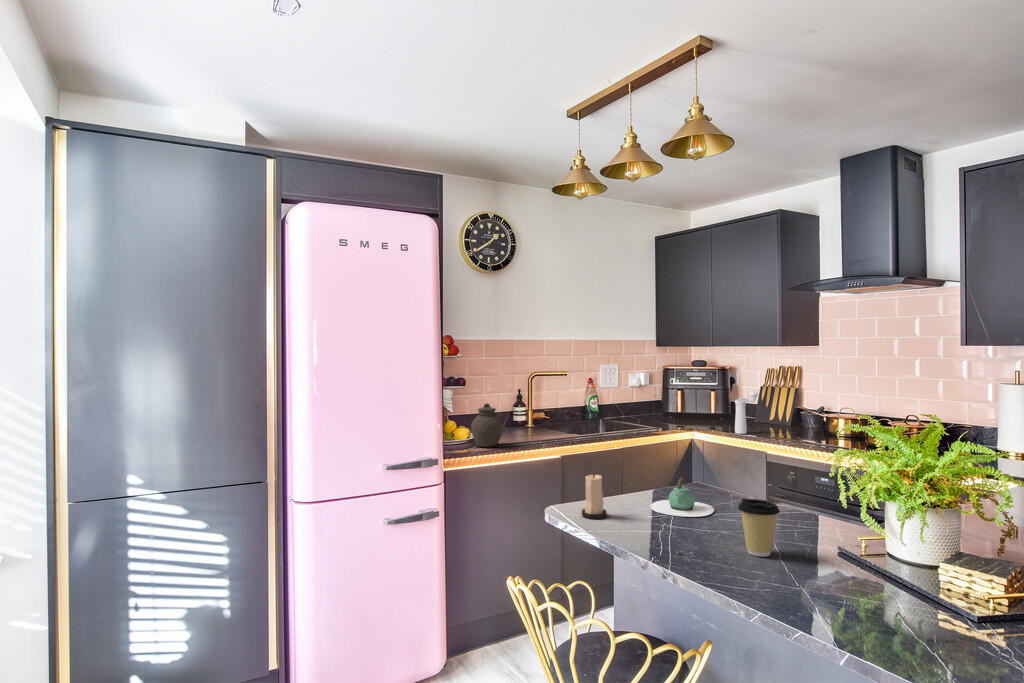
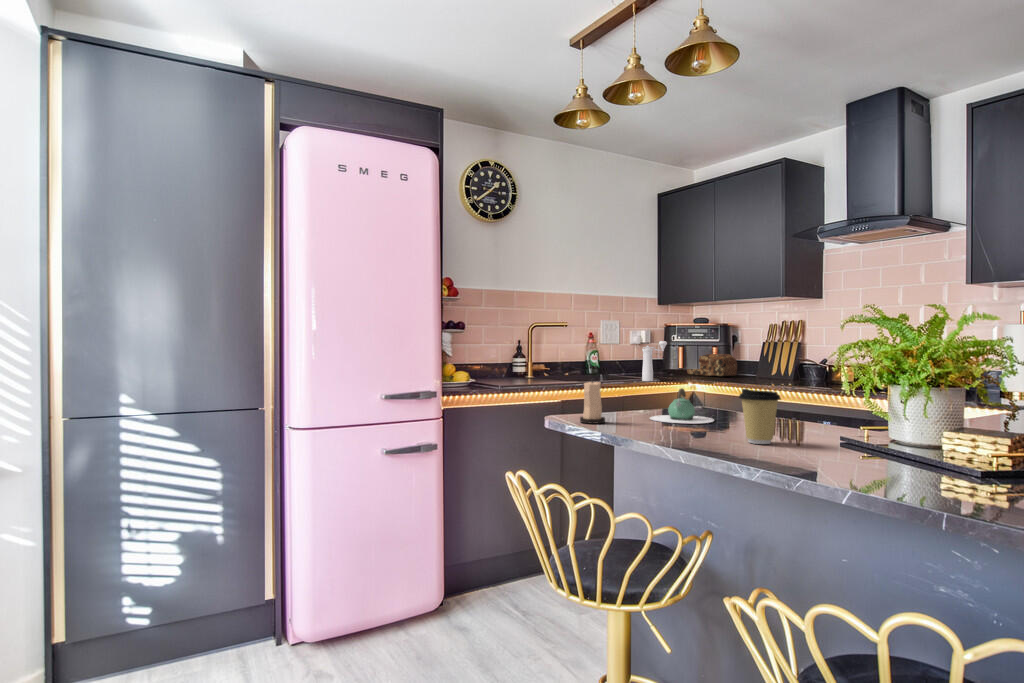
pepper mill: present [735,392,758,434] -> present [642,341,667,381]
bread loaf: none [685,395,735,420] -> present [687,354,737,376]
jar: present [471,404,503,447] -> none [470,344,501,388]

